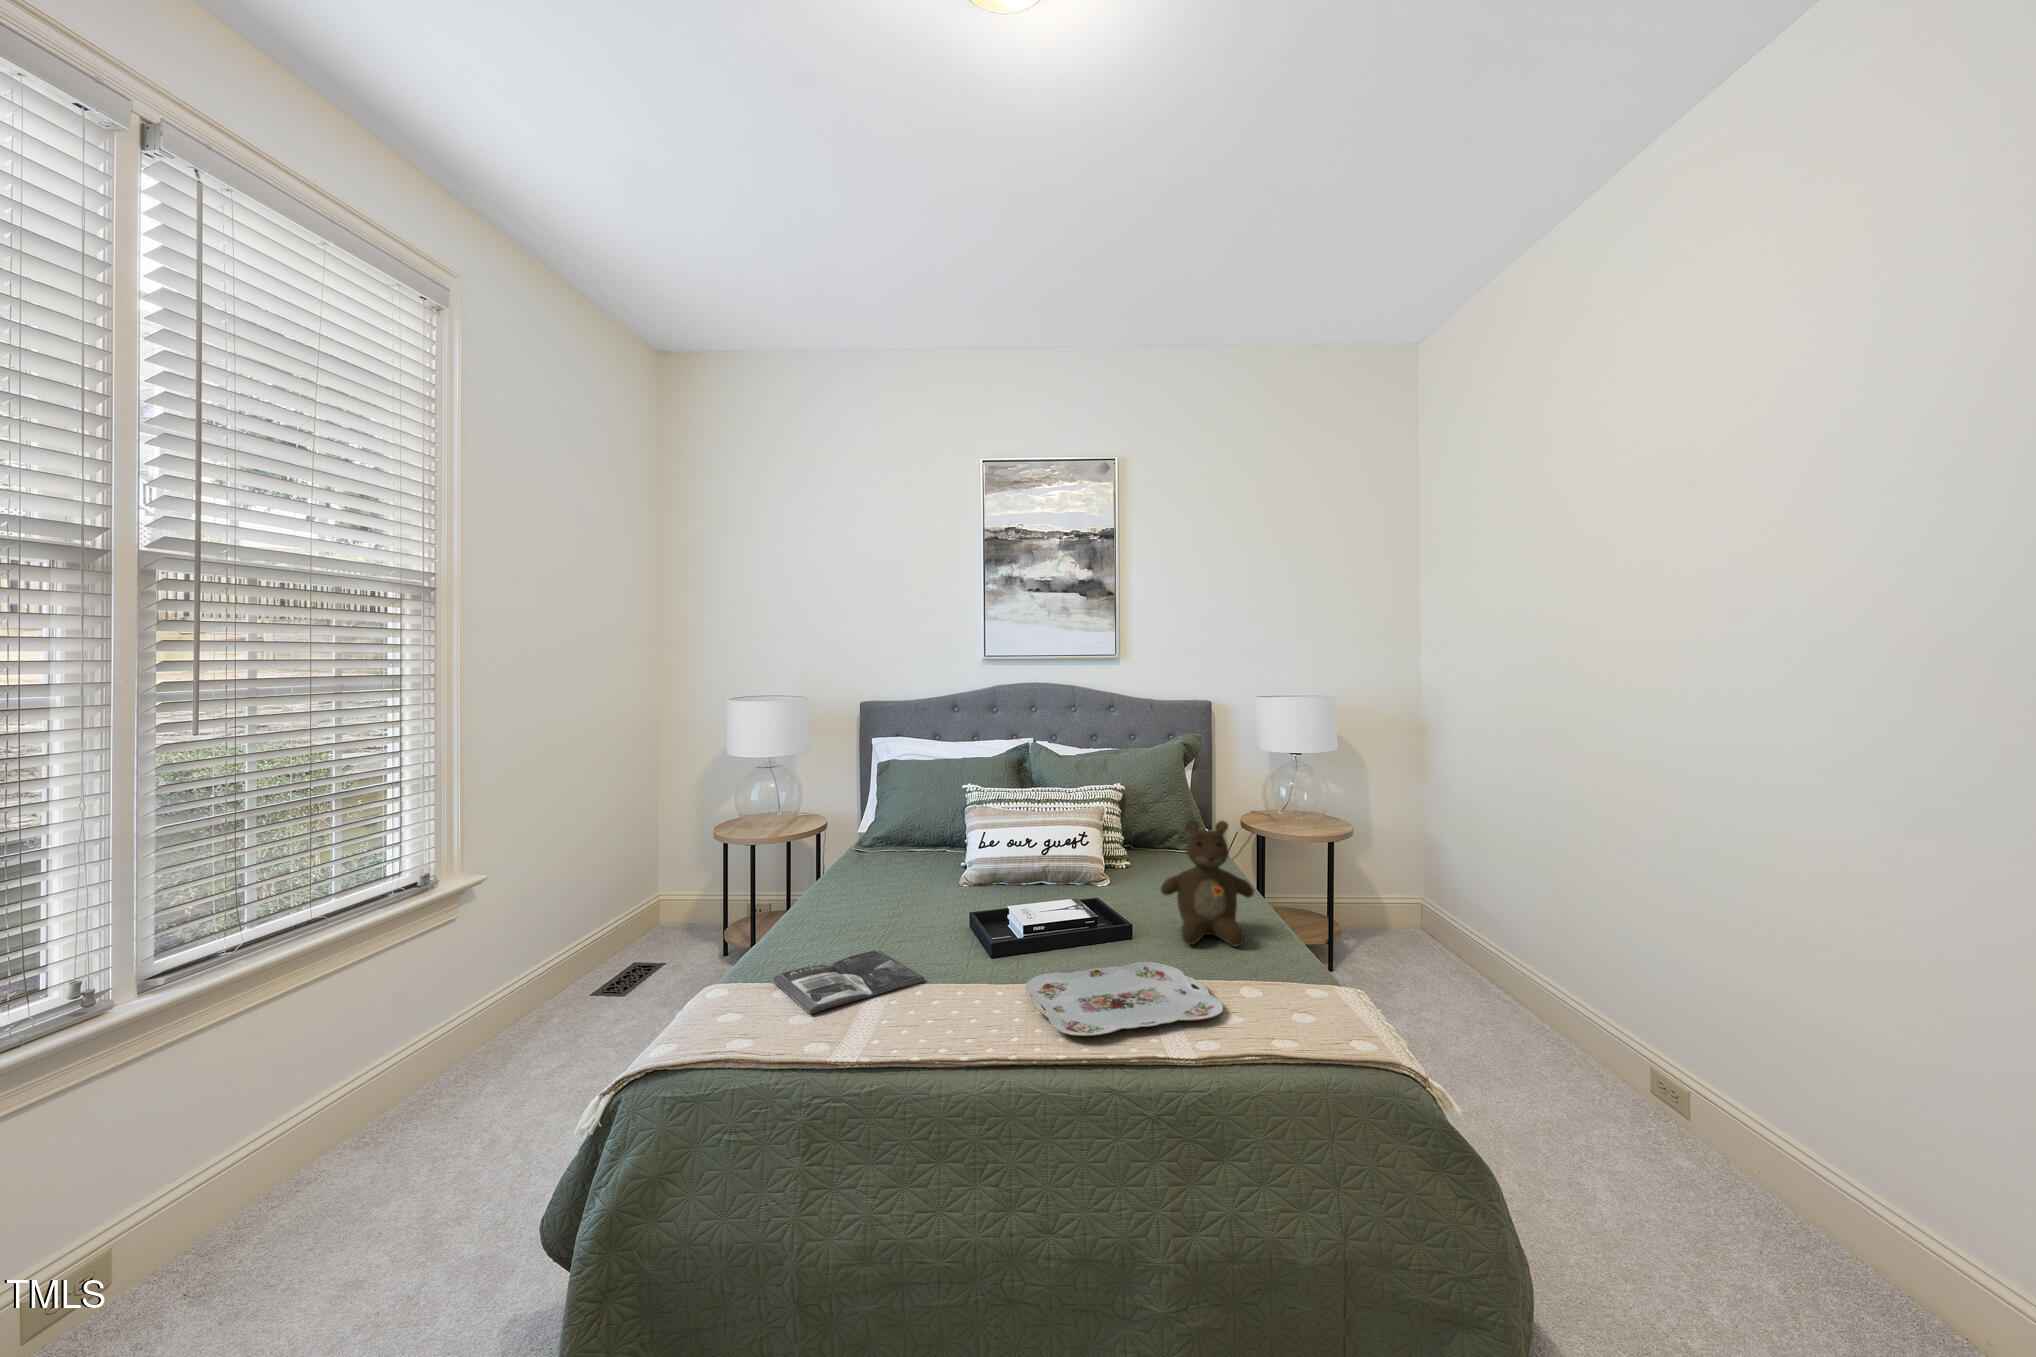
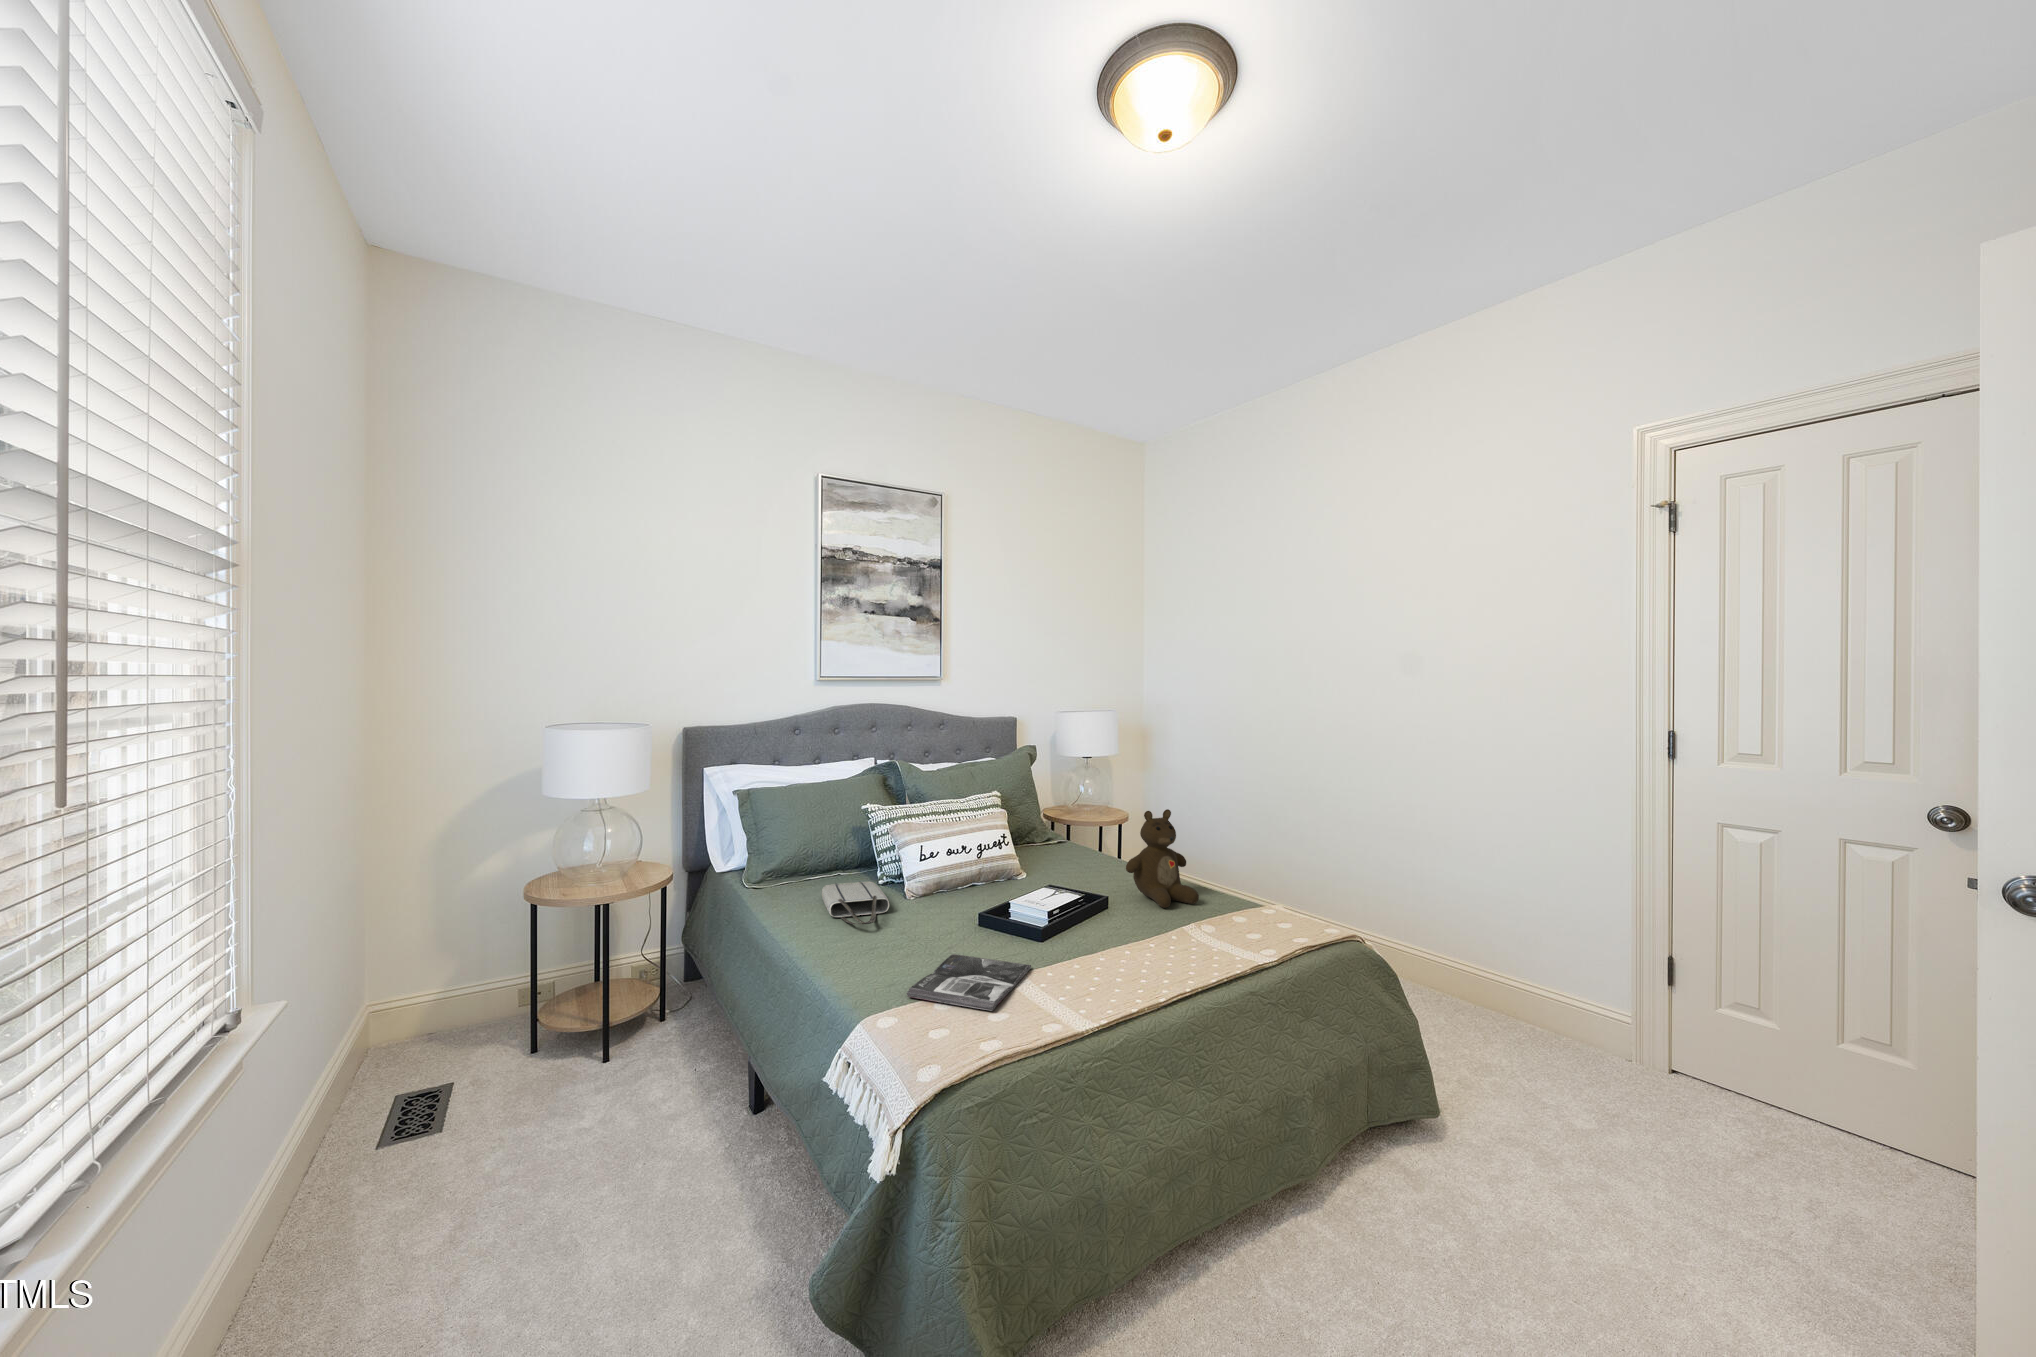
tote bag: none [848,865,929,907] -> present [822,881,889,924]
serving tray: present [1025,962,1223,1036] -> none [1113,922,1261,977]

